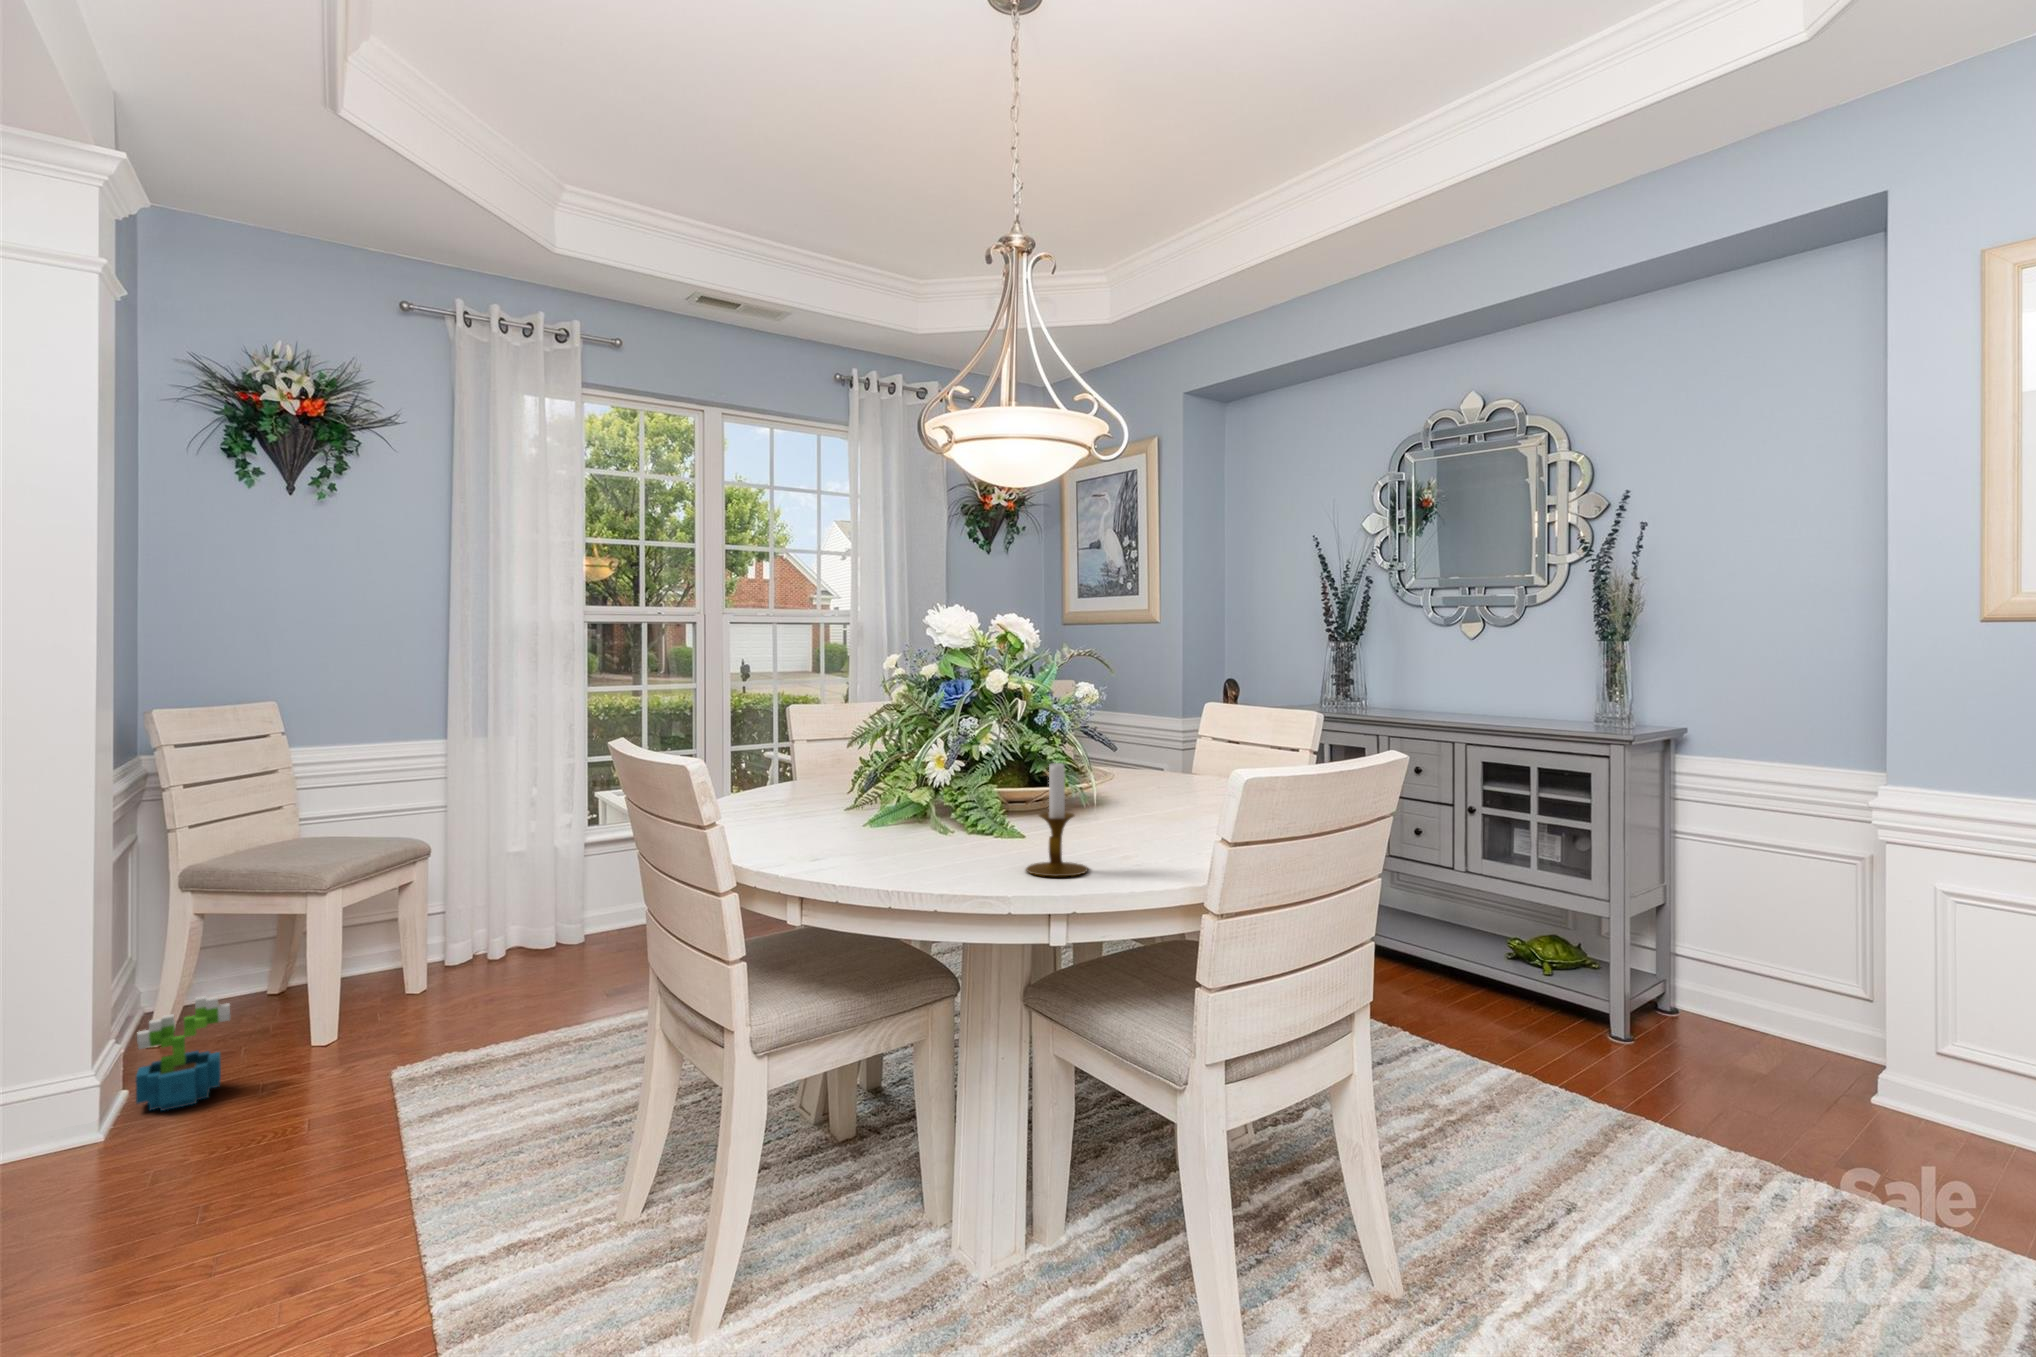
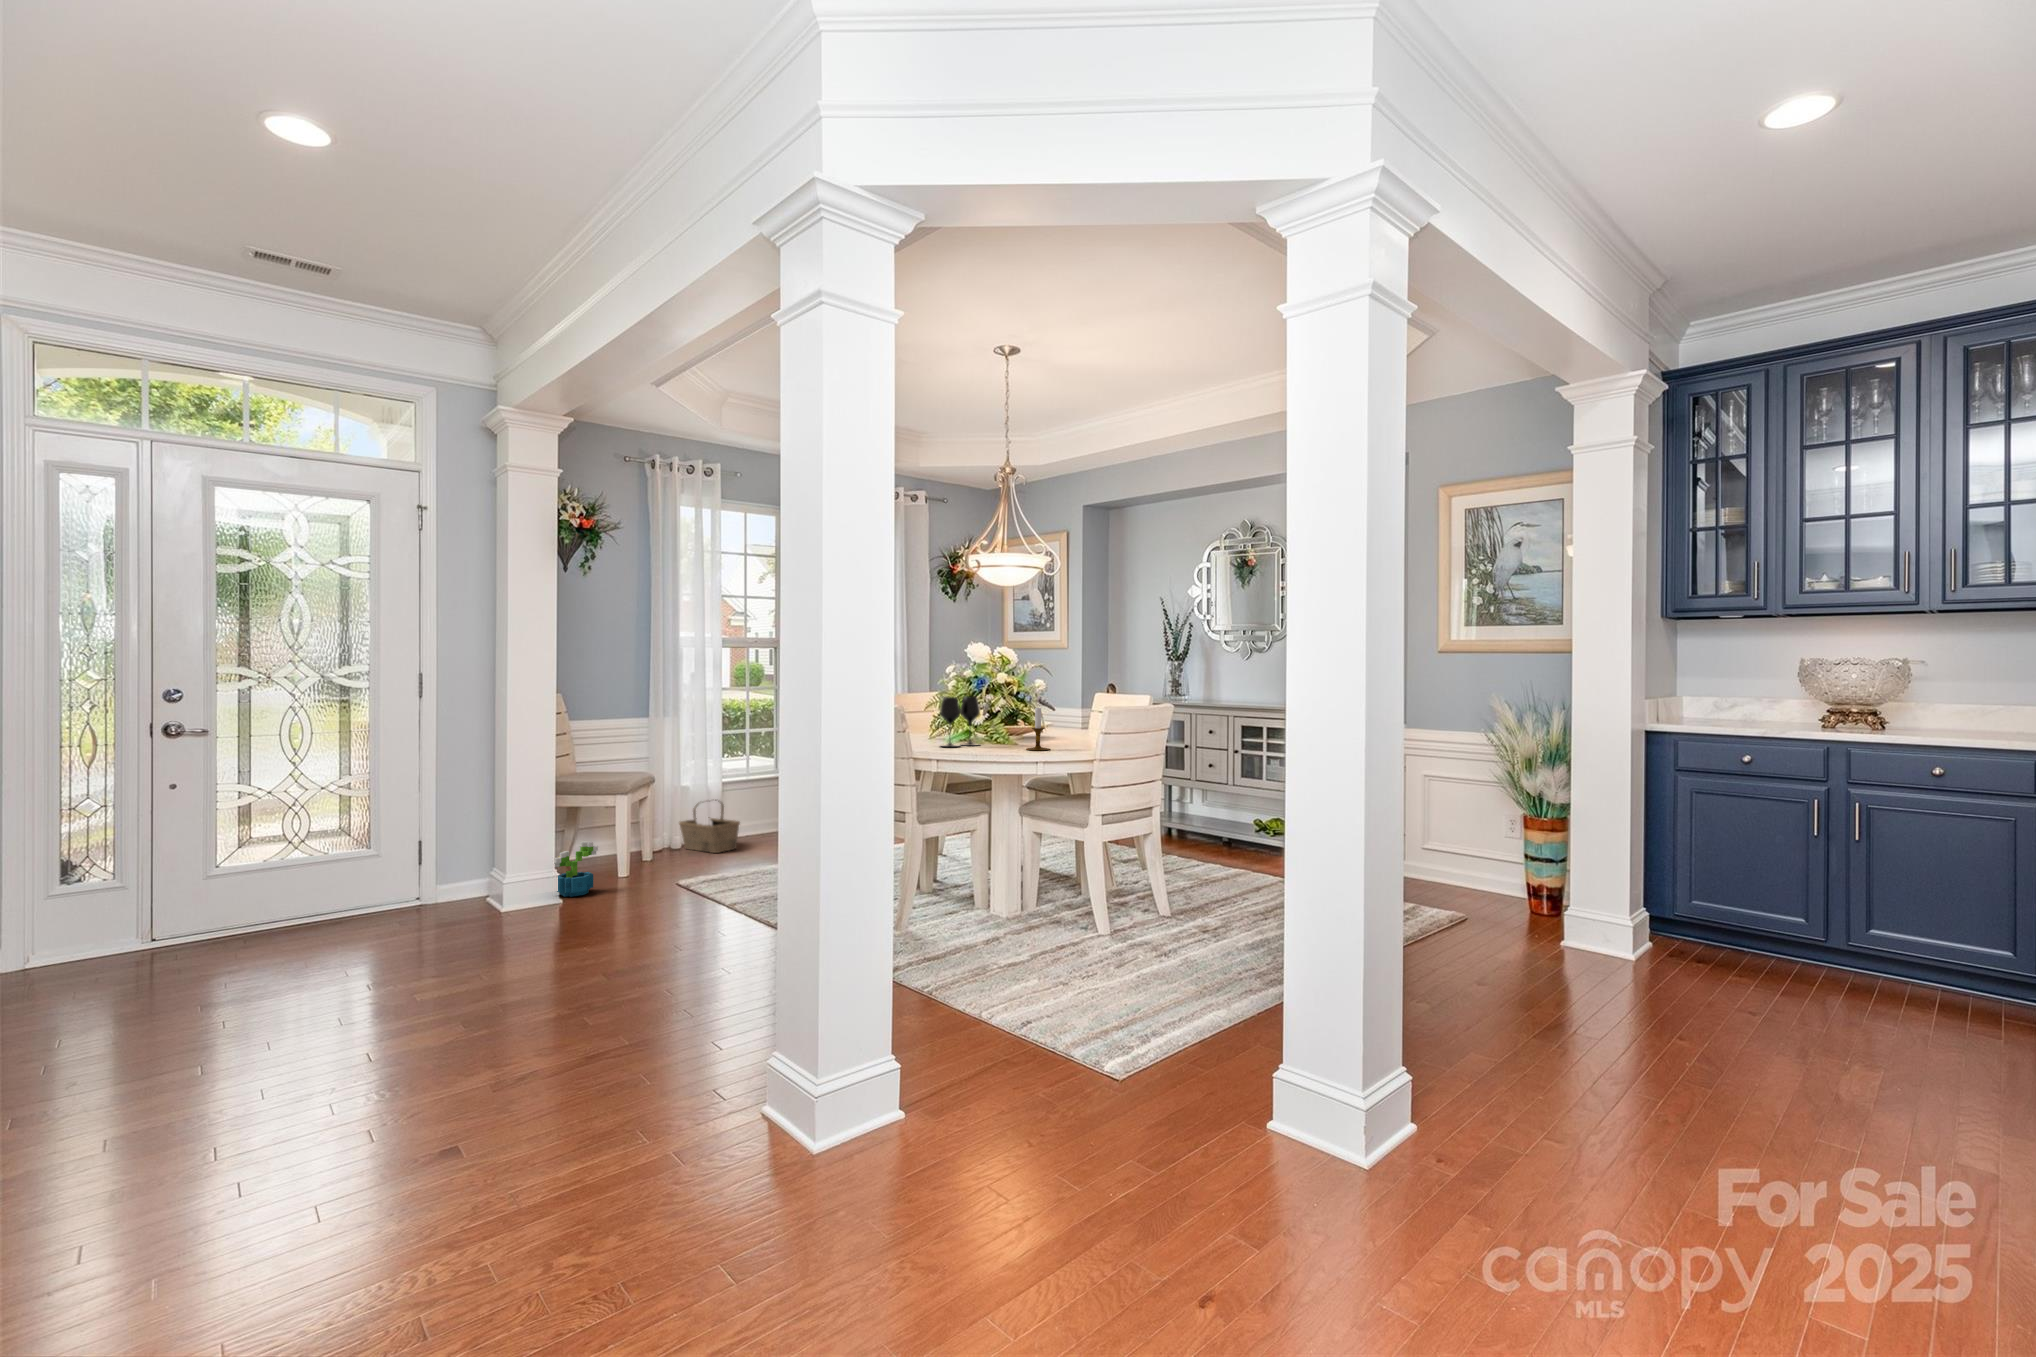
wine glass: none [825,727,931,855] -> present [940,696,980,747]
basket: none [497,877,597,974] -> present [679,800,740,853]

